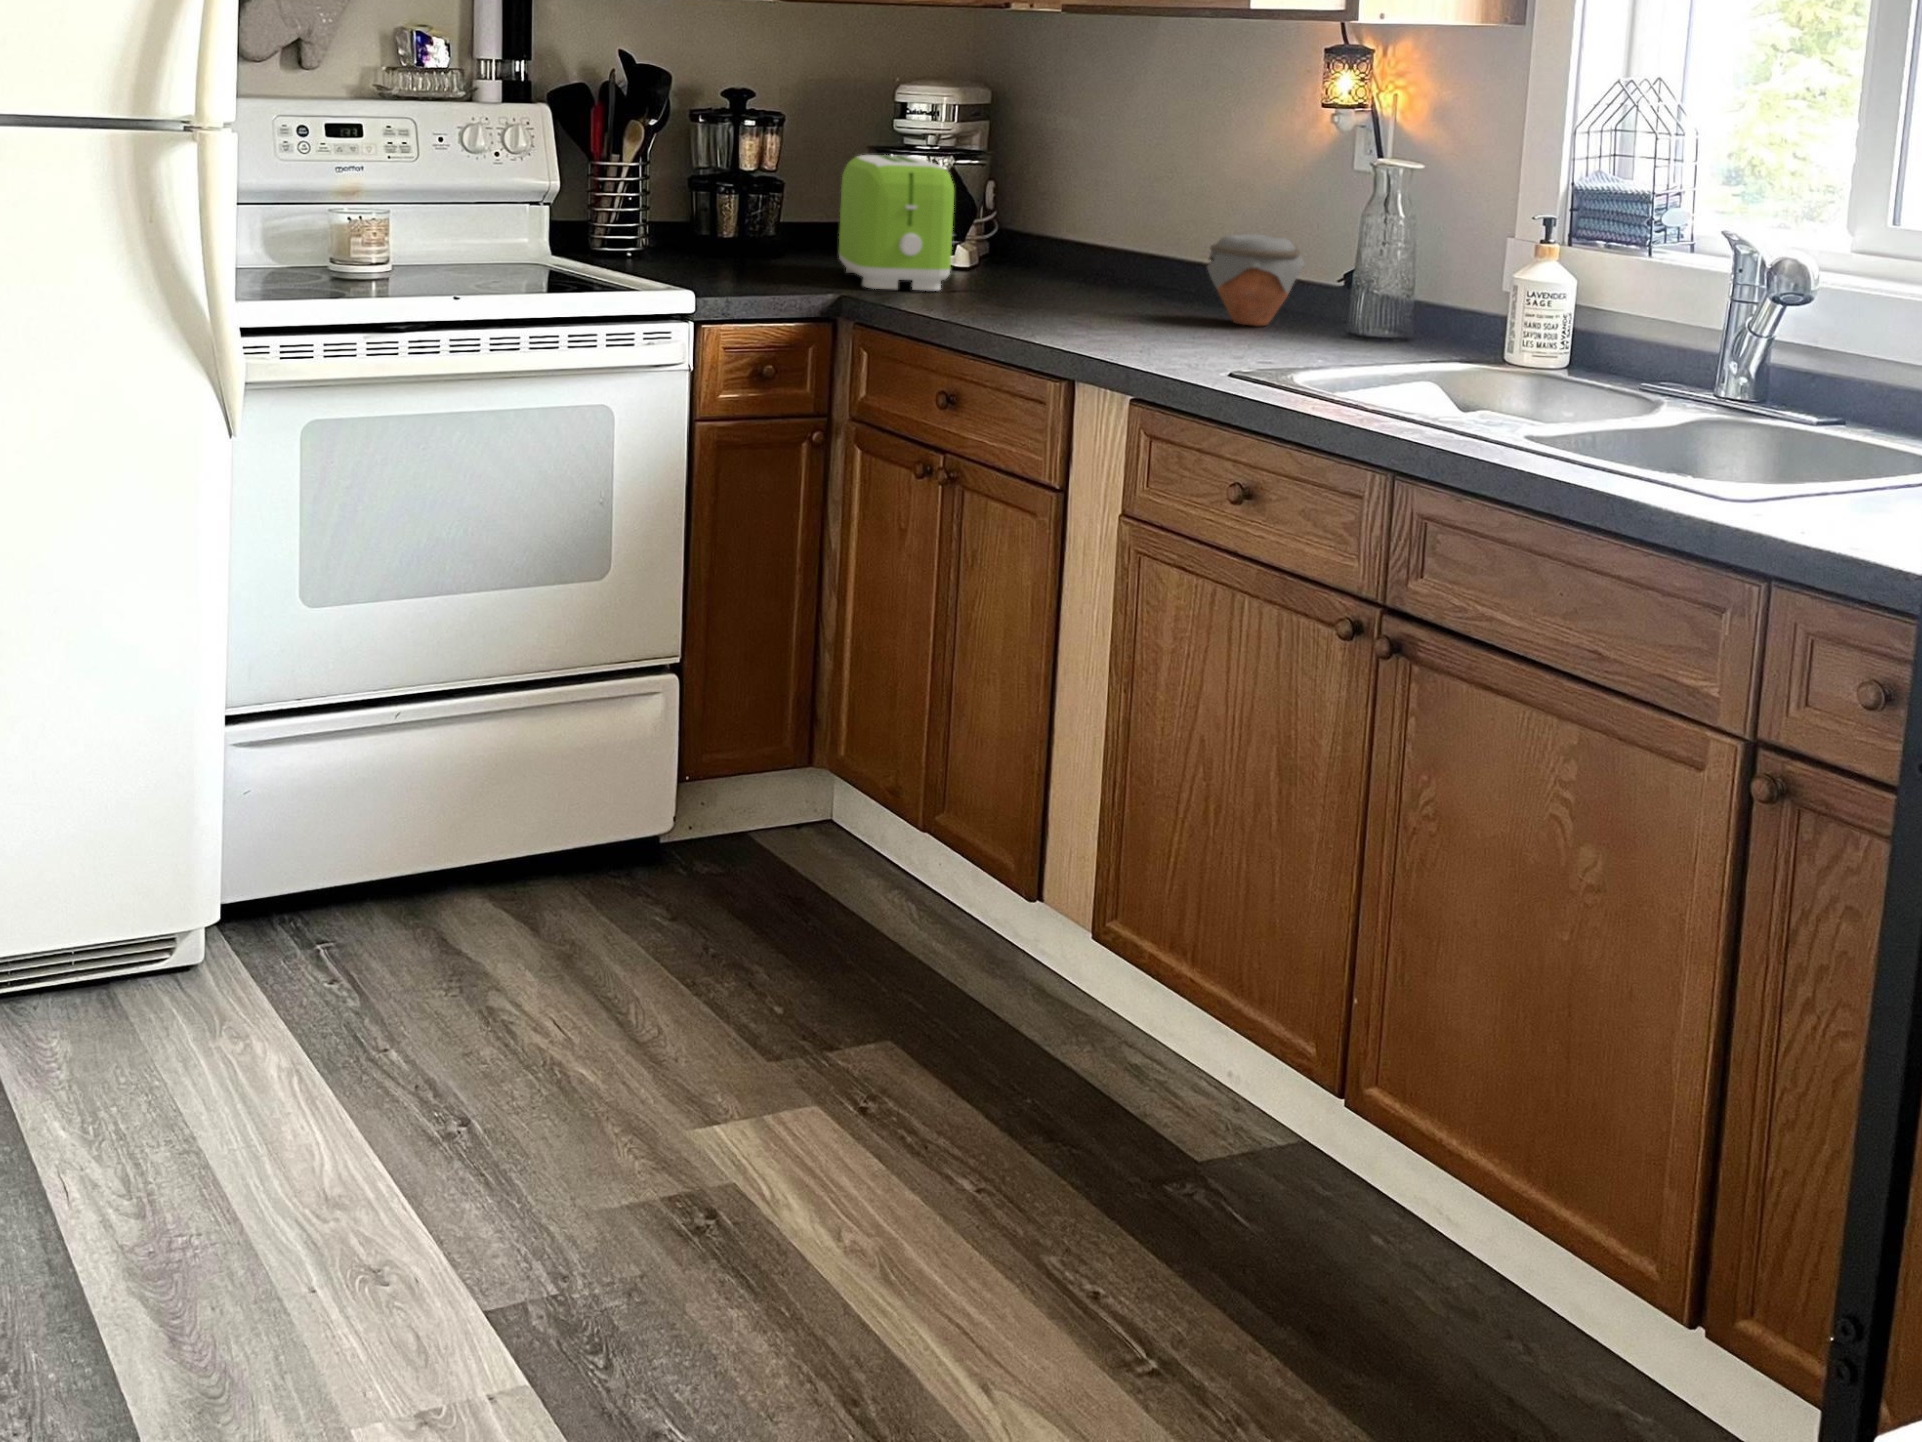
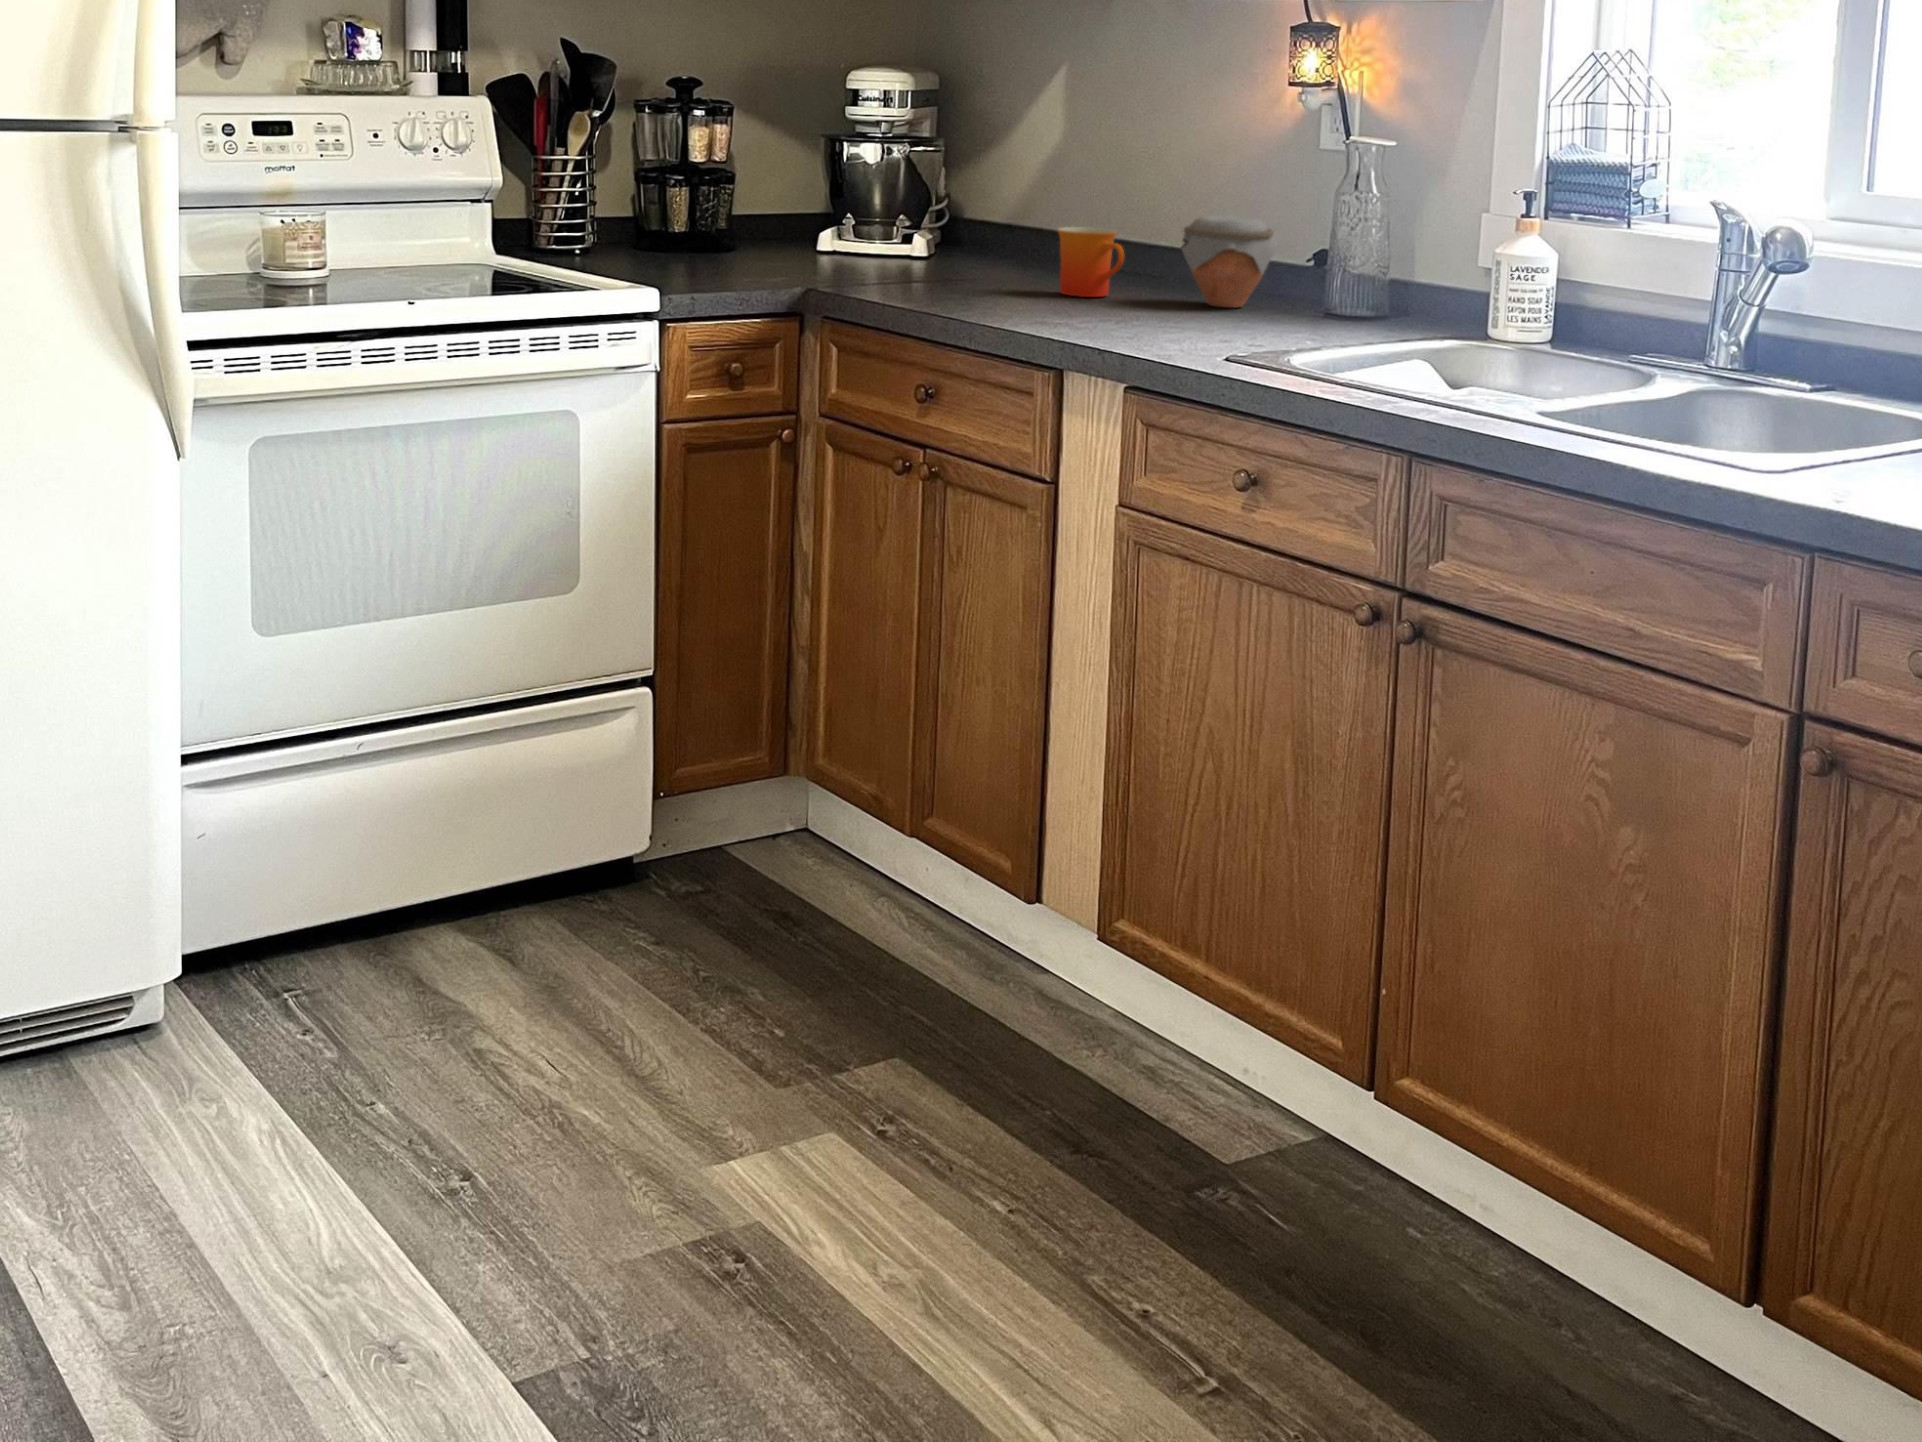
toaster: present [839,155,954,290] -> none [796,143,919,281]
mug: none [1087,243,1151,311] -> present [1058,227,1124,297]

